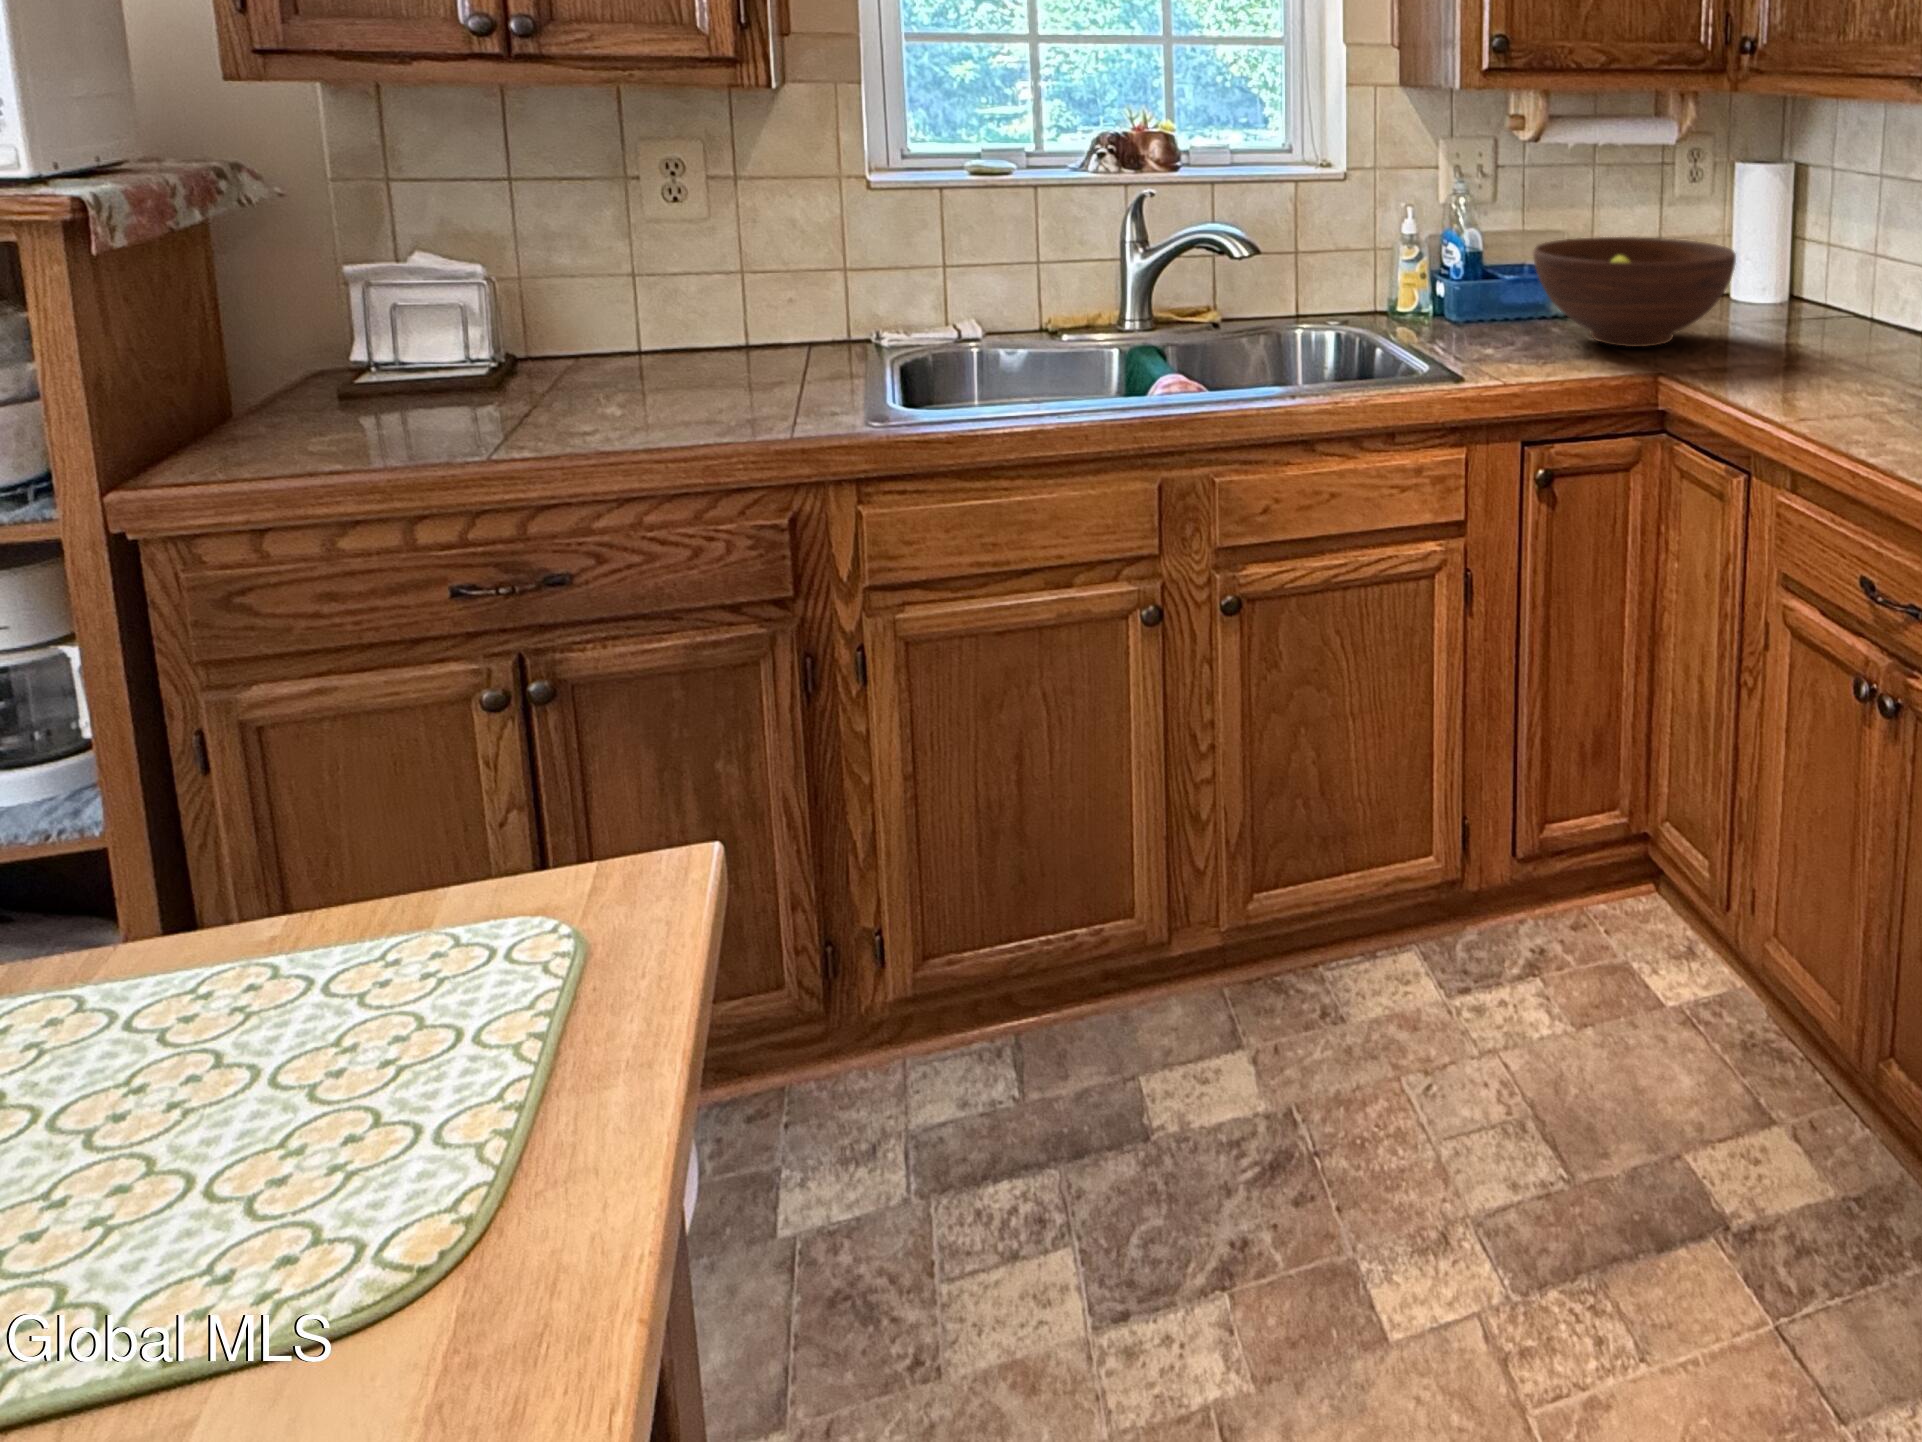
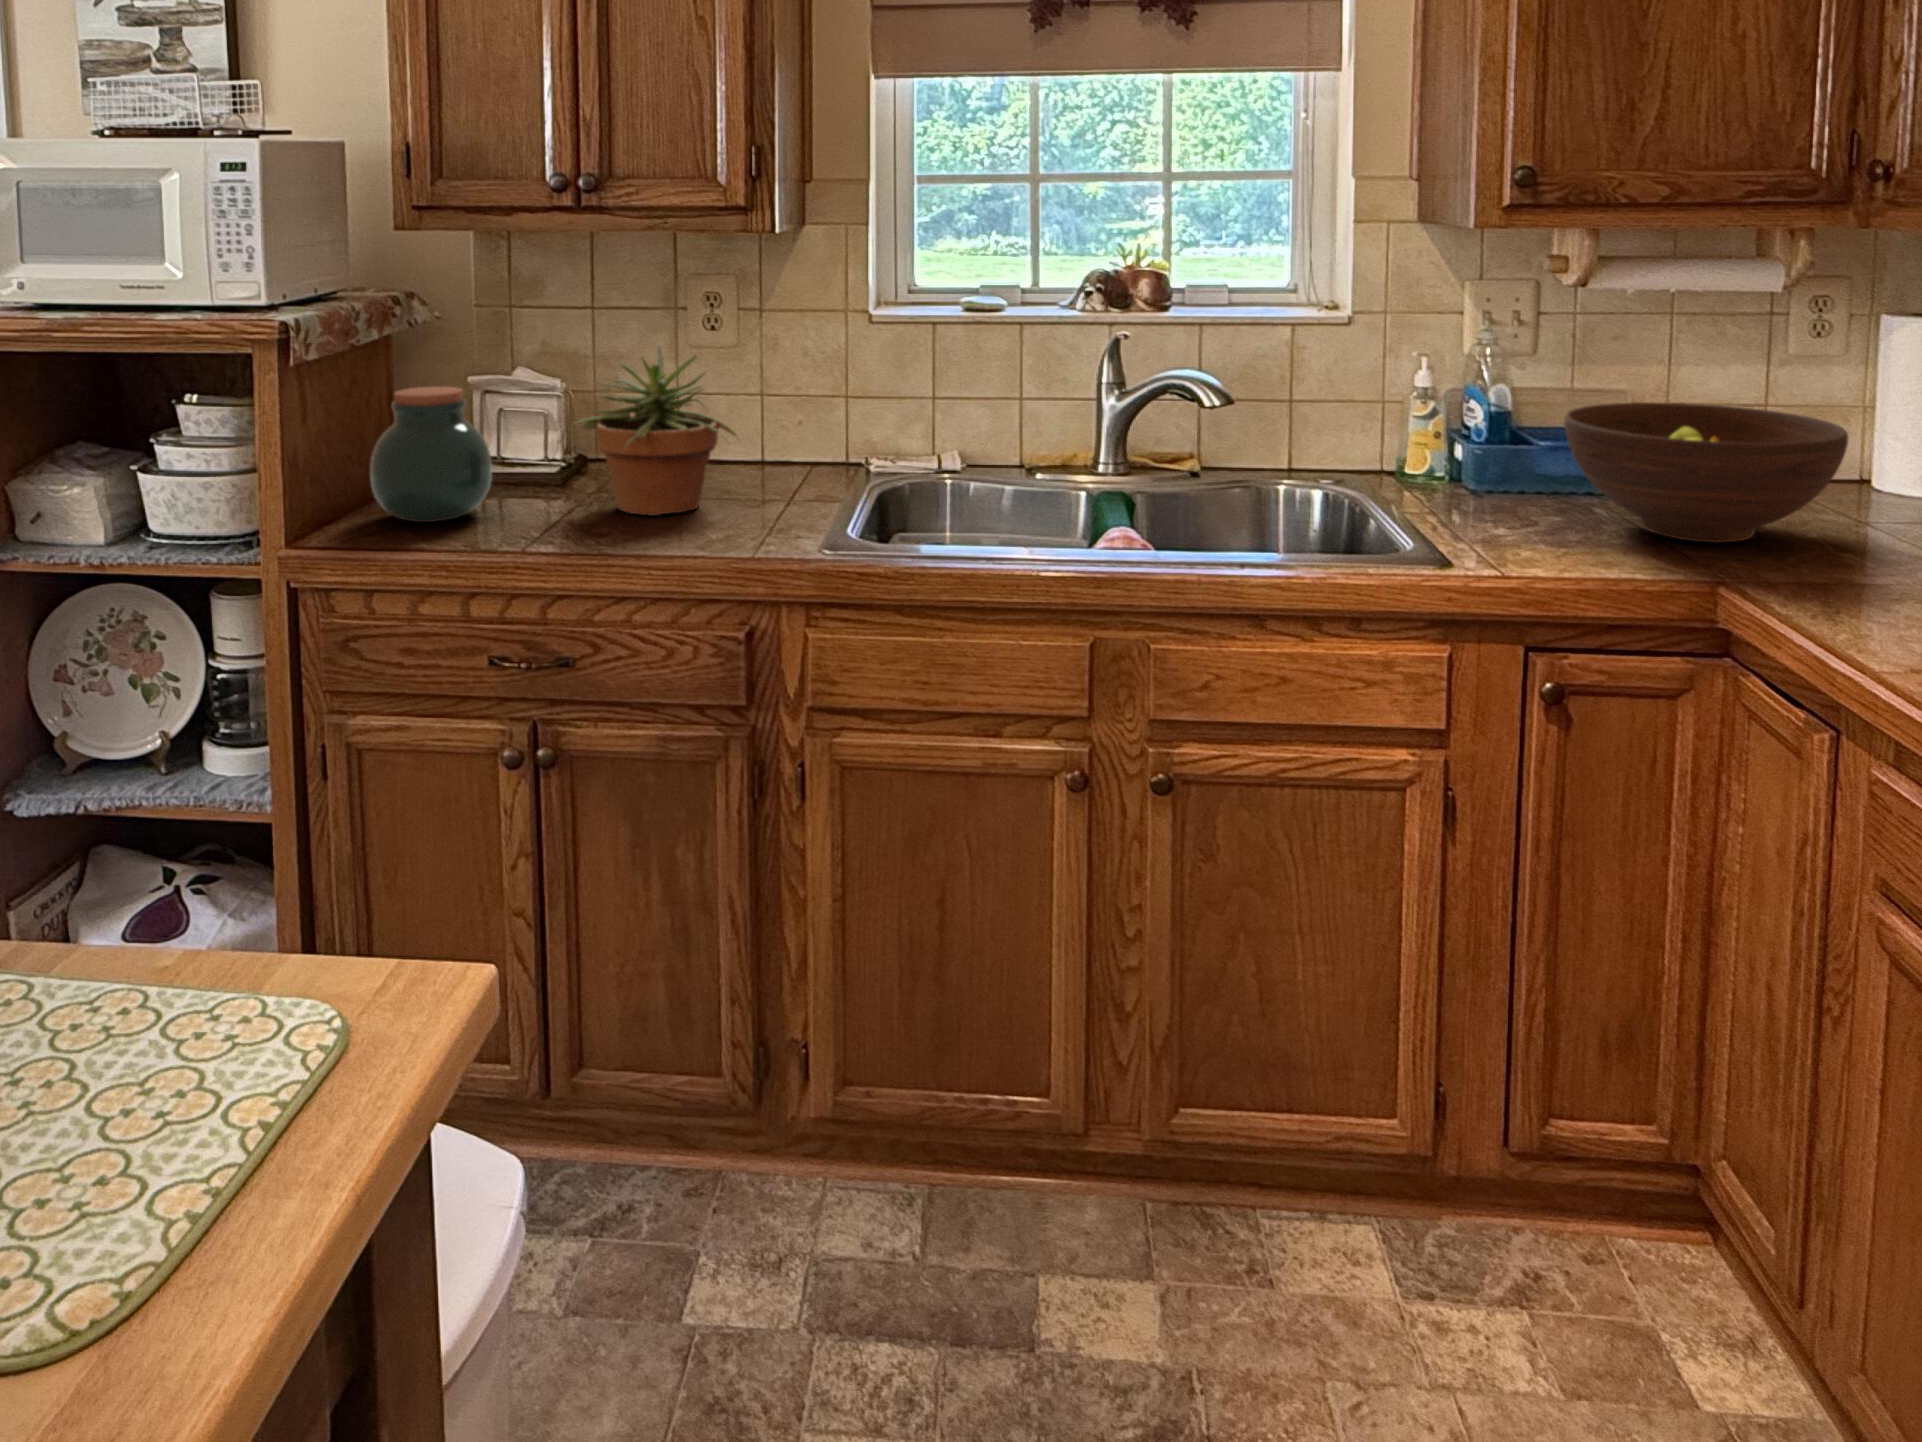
potted plant: none [516,218,739,408] -> present [579,347,738,516]
jar: none [228,275,410,441] -> present [370,386,492,522]

